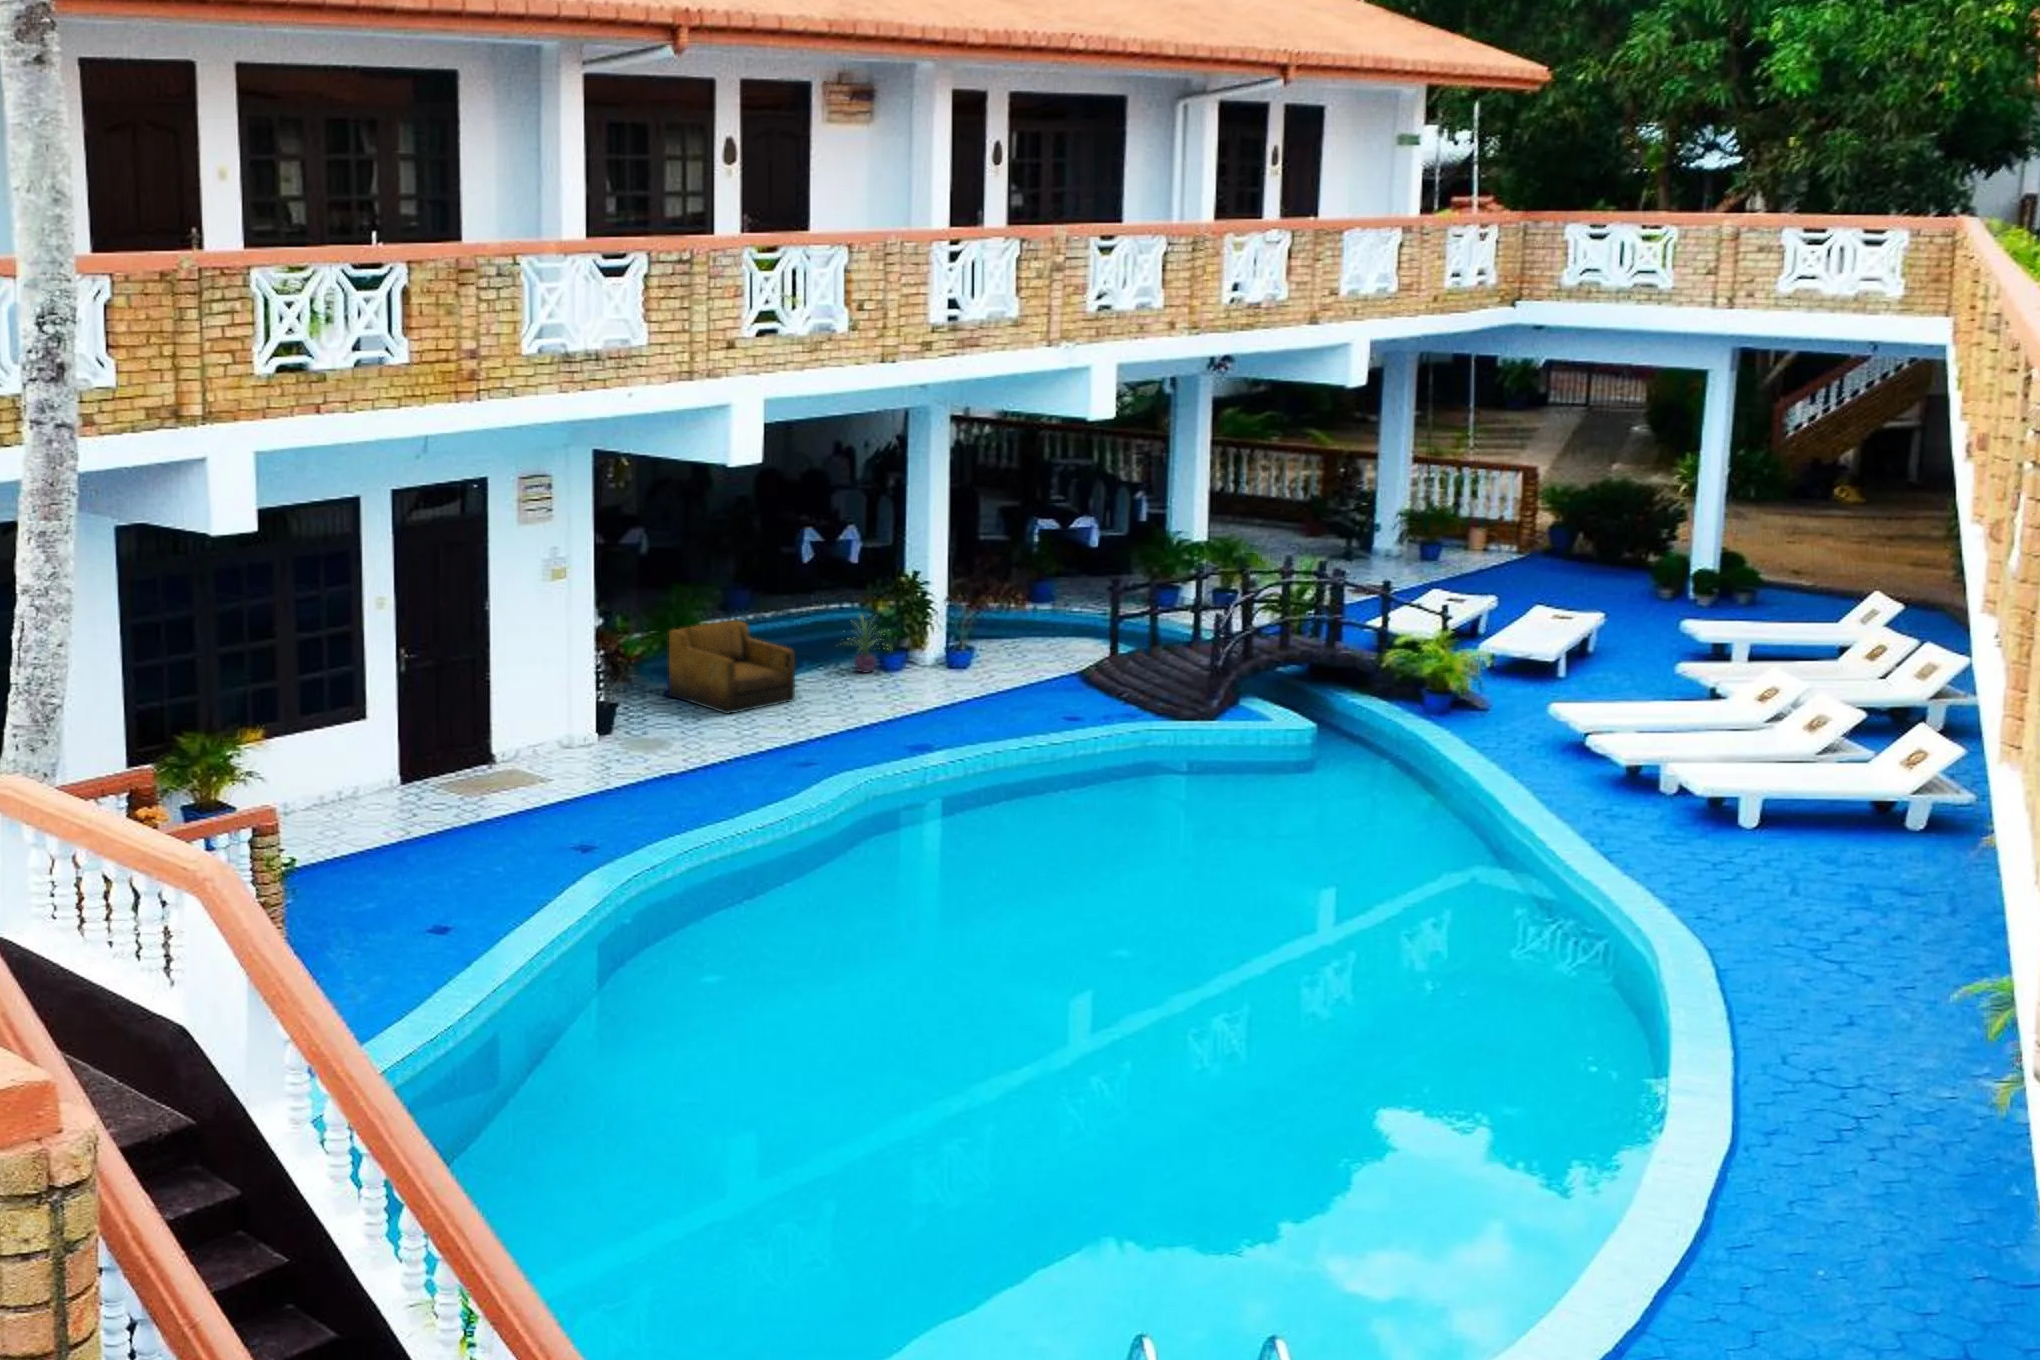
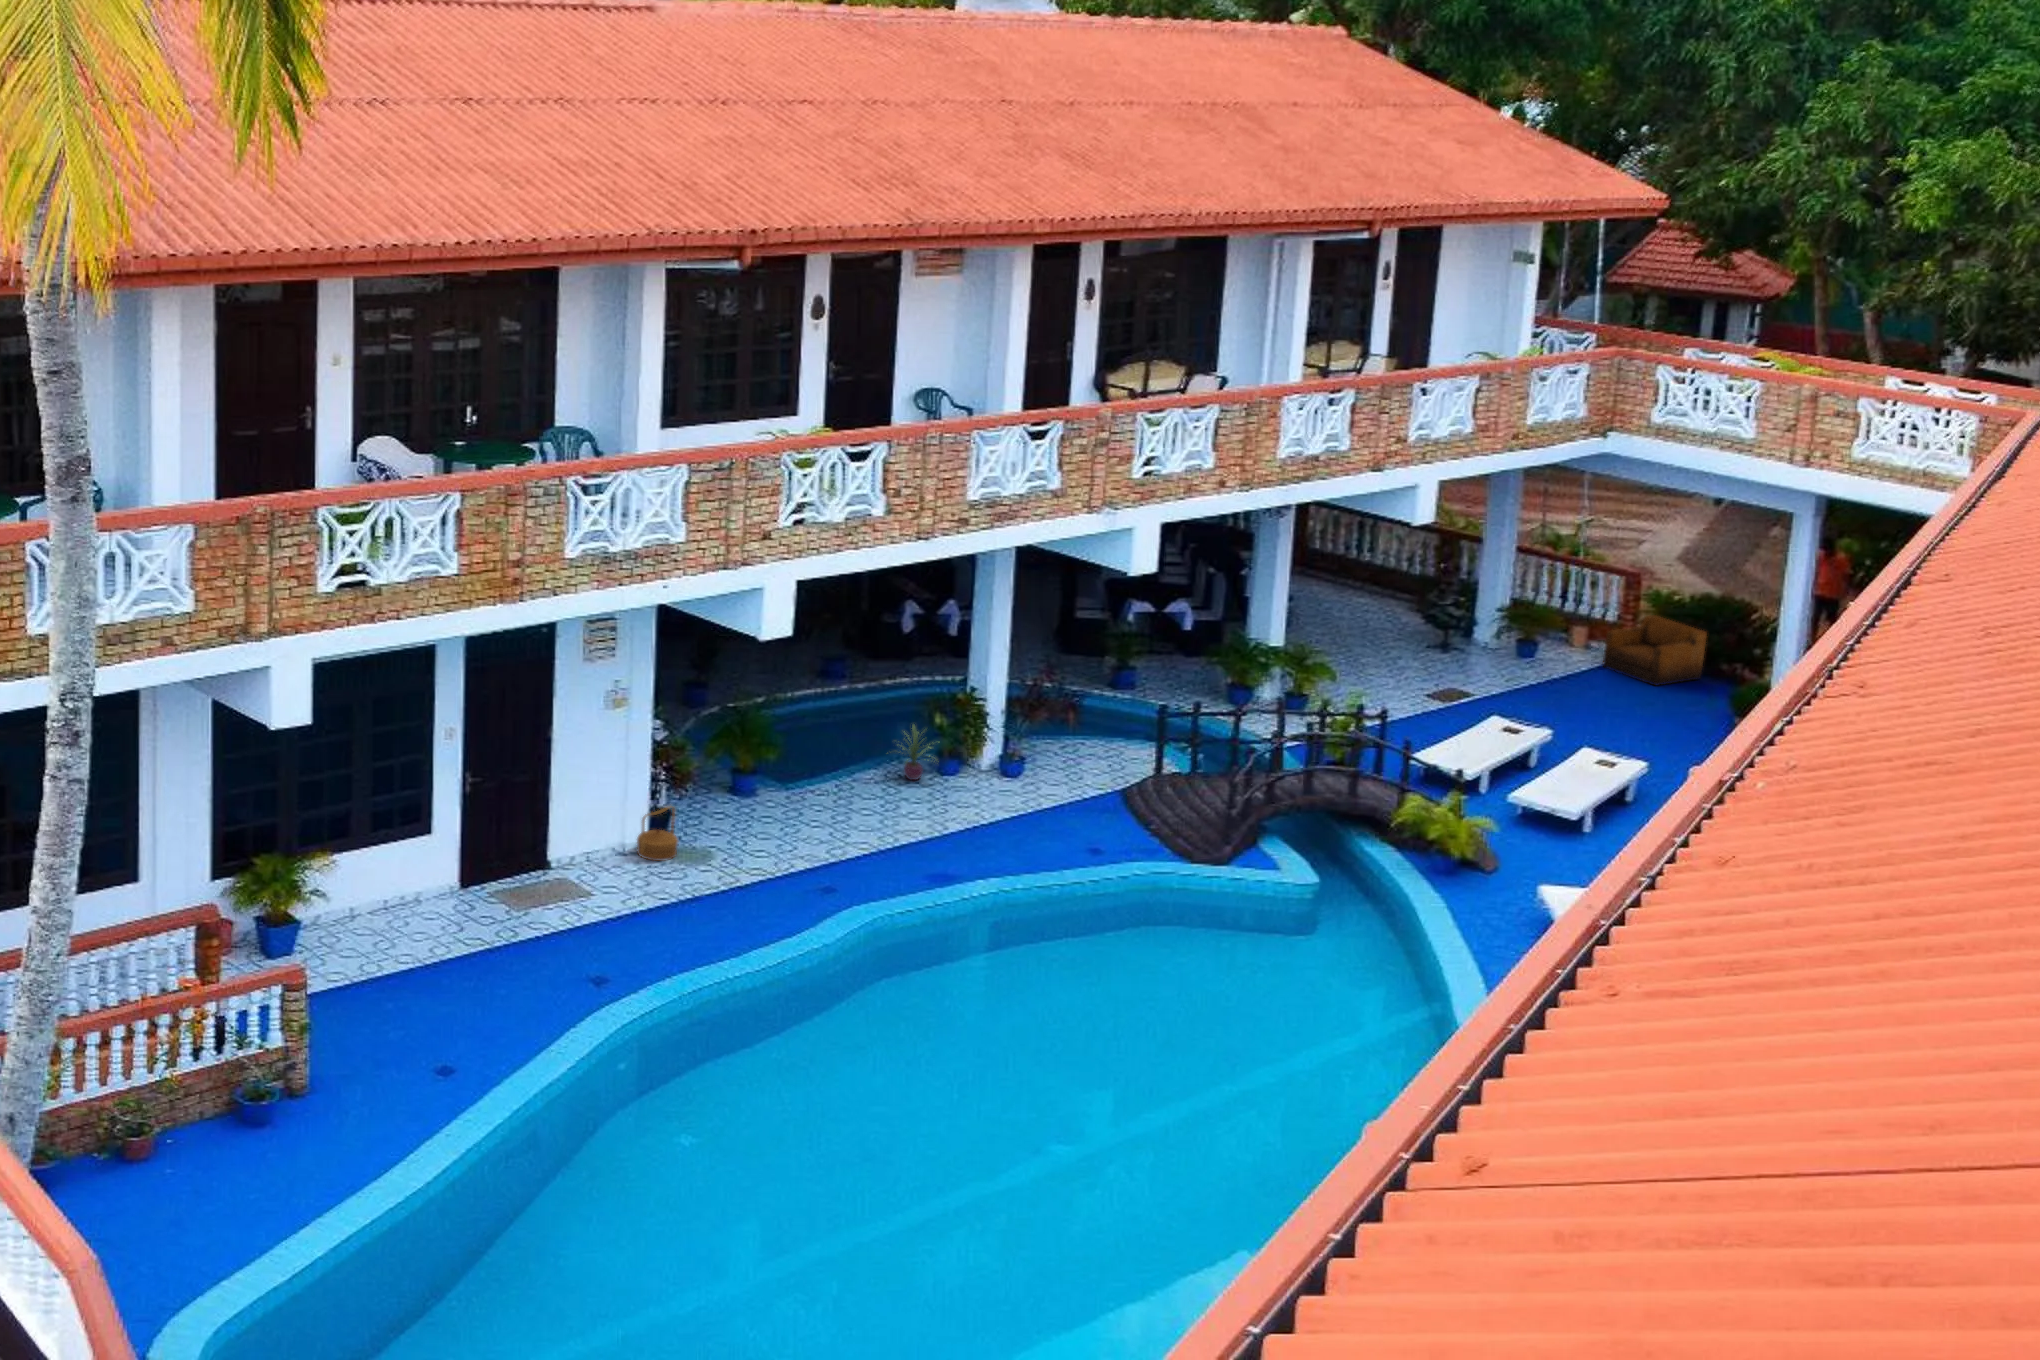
armchair: present [669,620,795,714] -> present [1603,615,1707,686]
woven basket: none [593,690,640,748] -> present [637,806,678,861]

